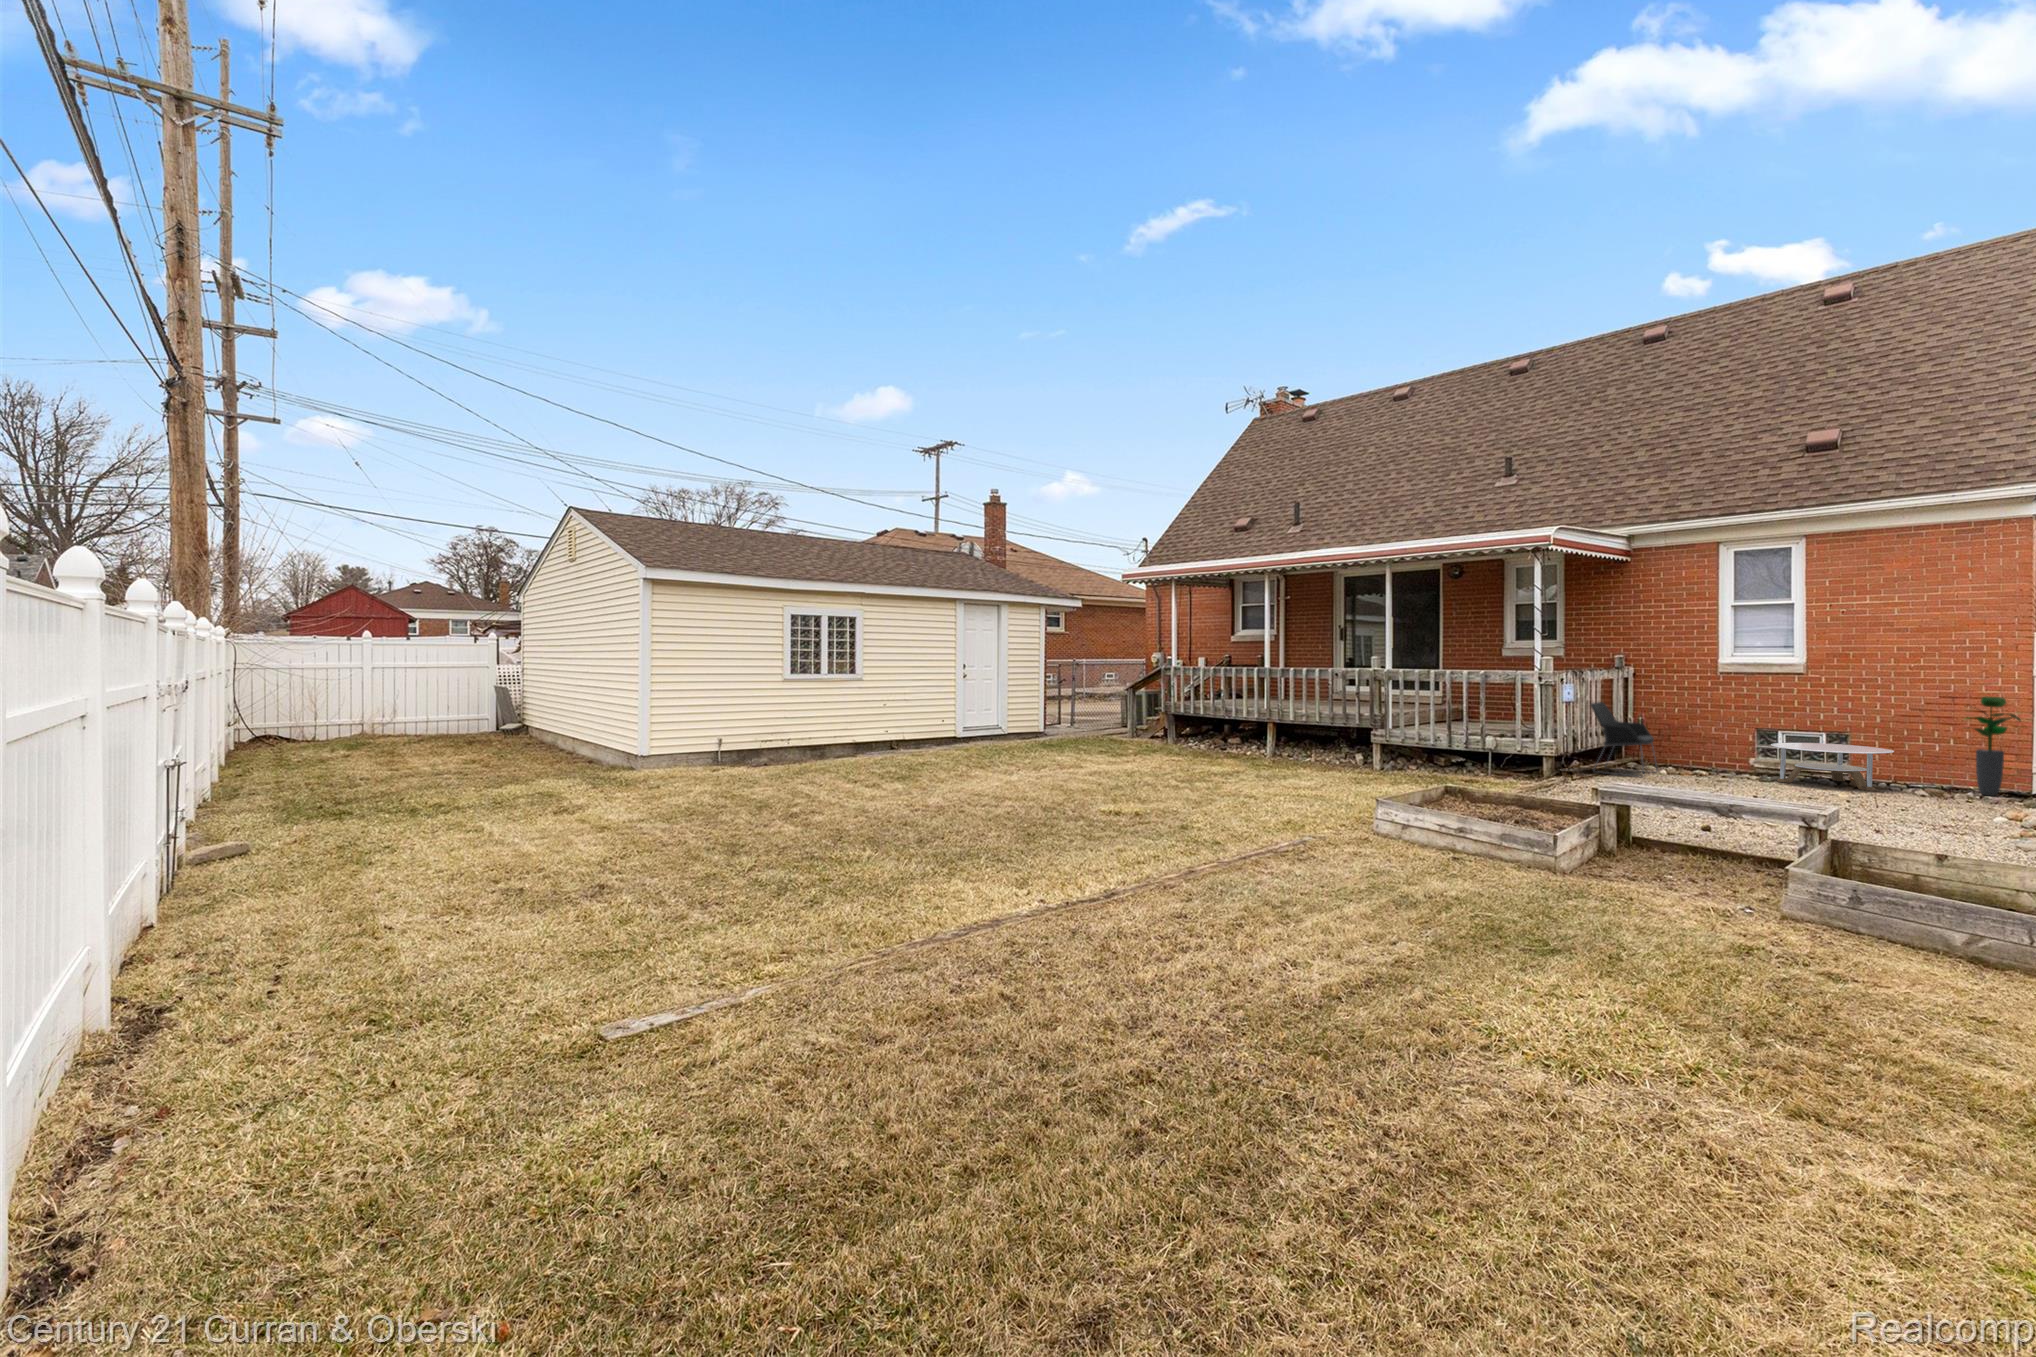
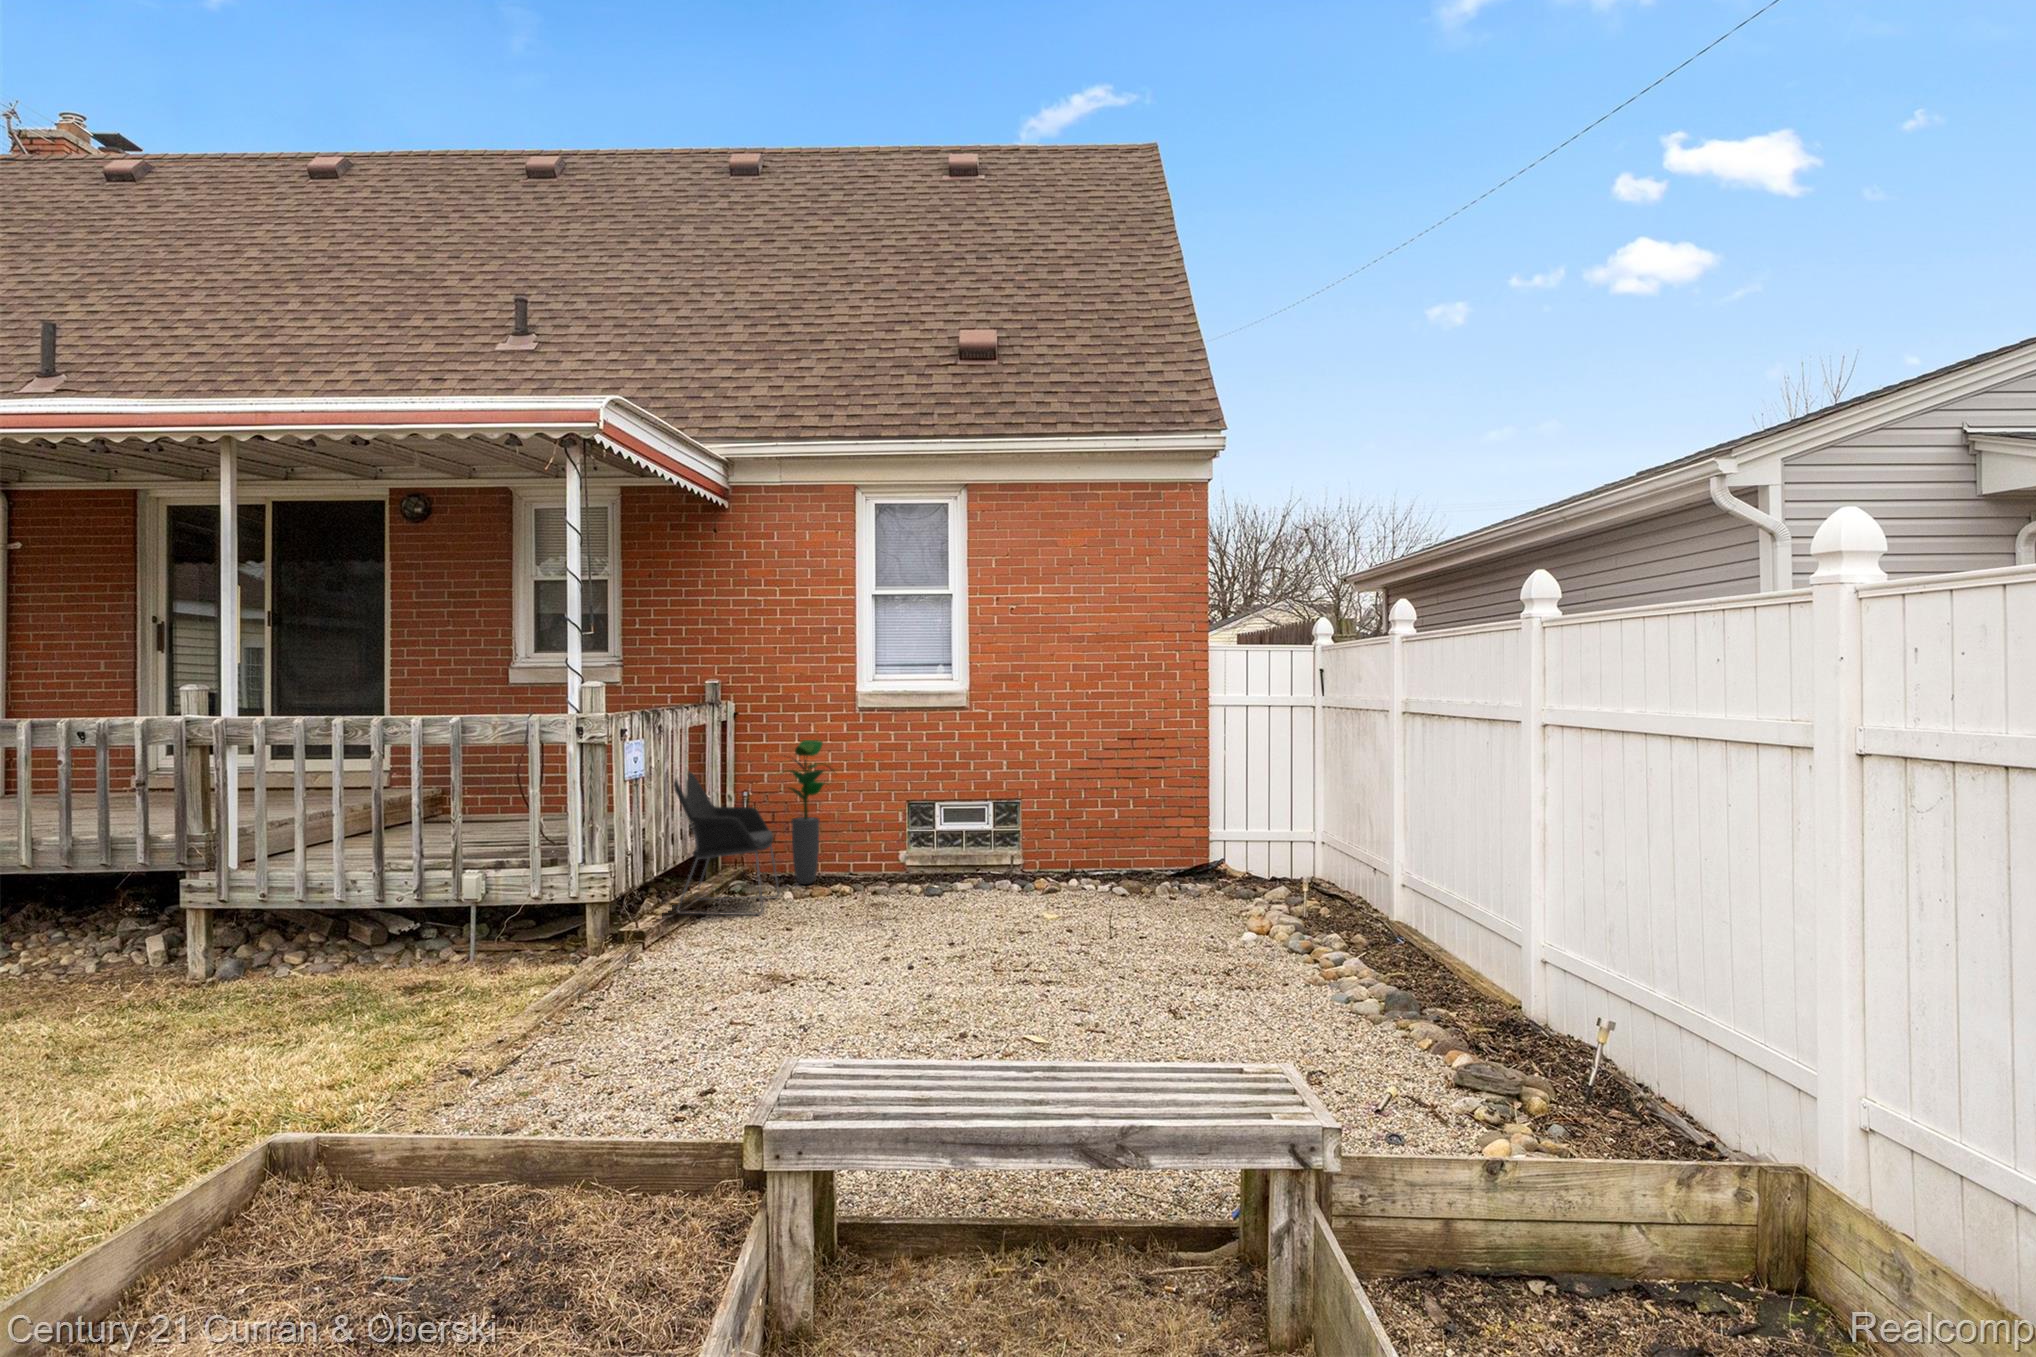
potted plant: present [1974,696,2021,796] -> present [784,740,831,884]
round table: present [1771,743,1894,791] -> none [936,820,1082,895]

